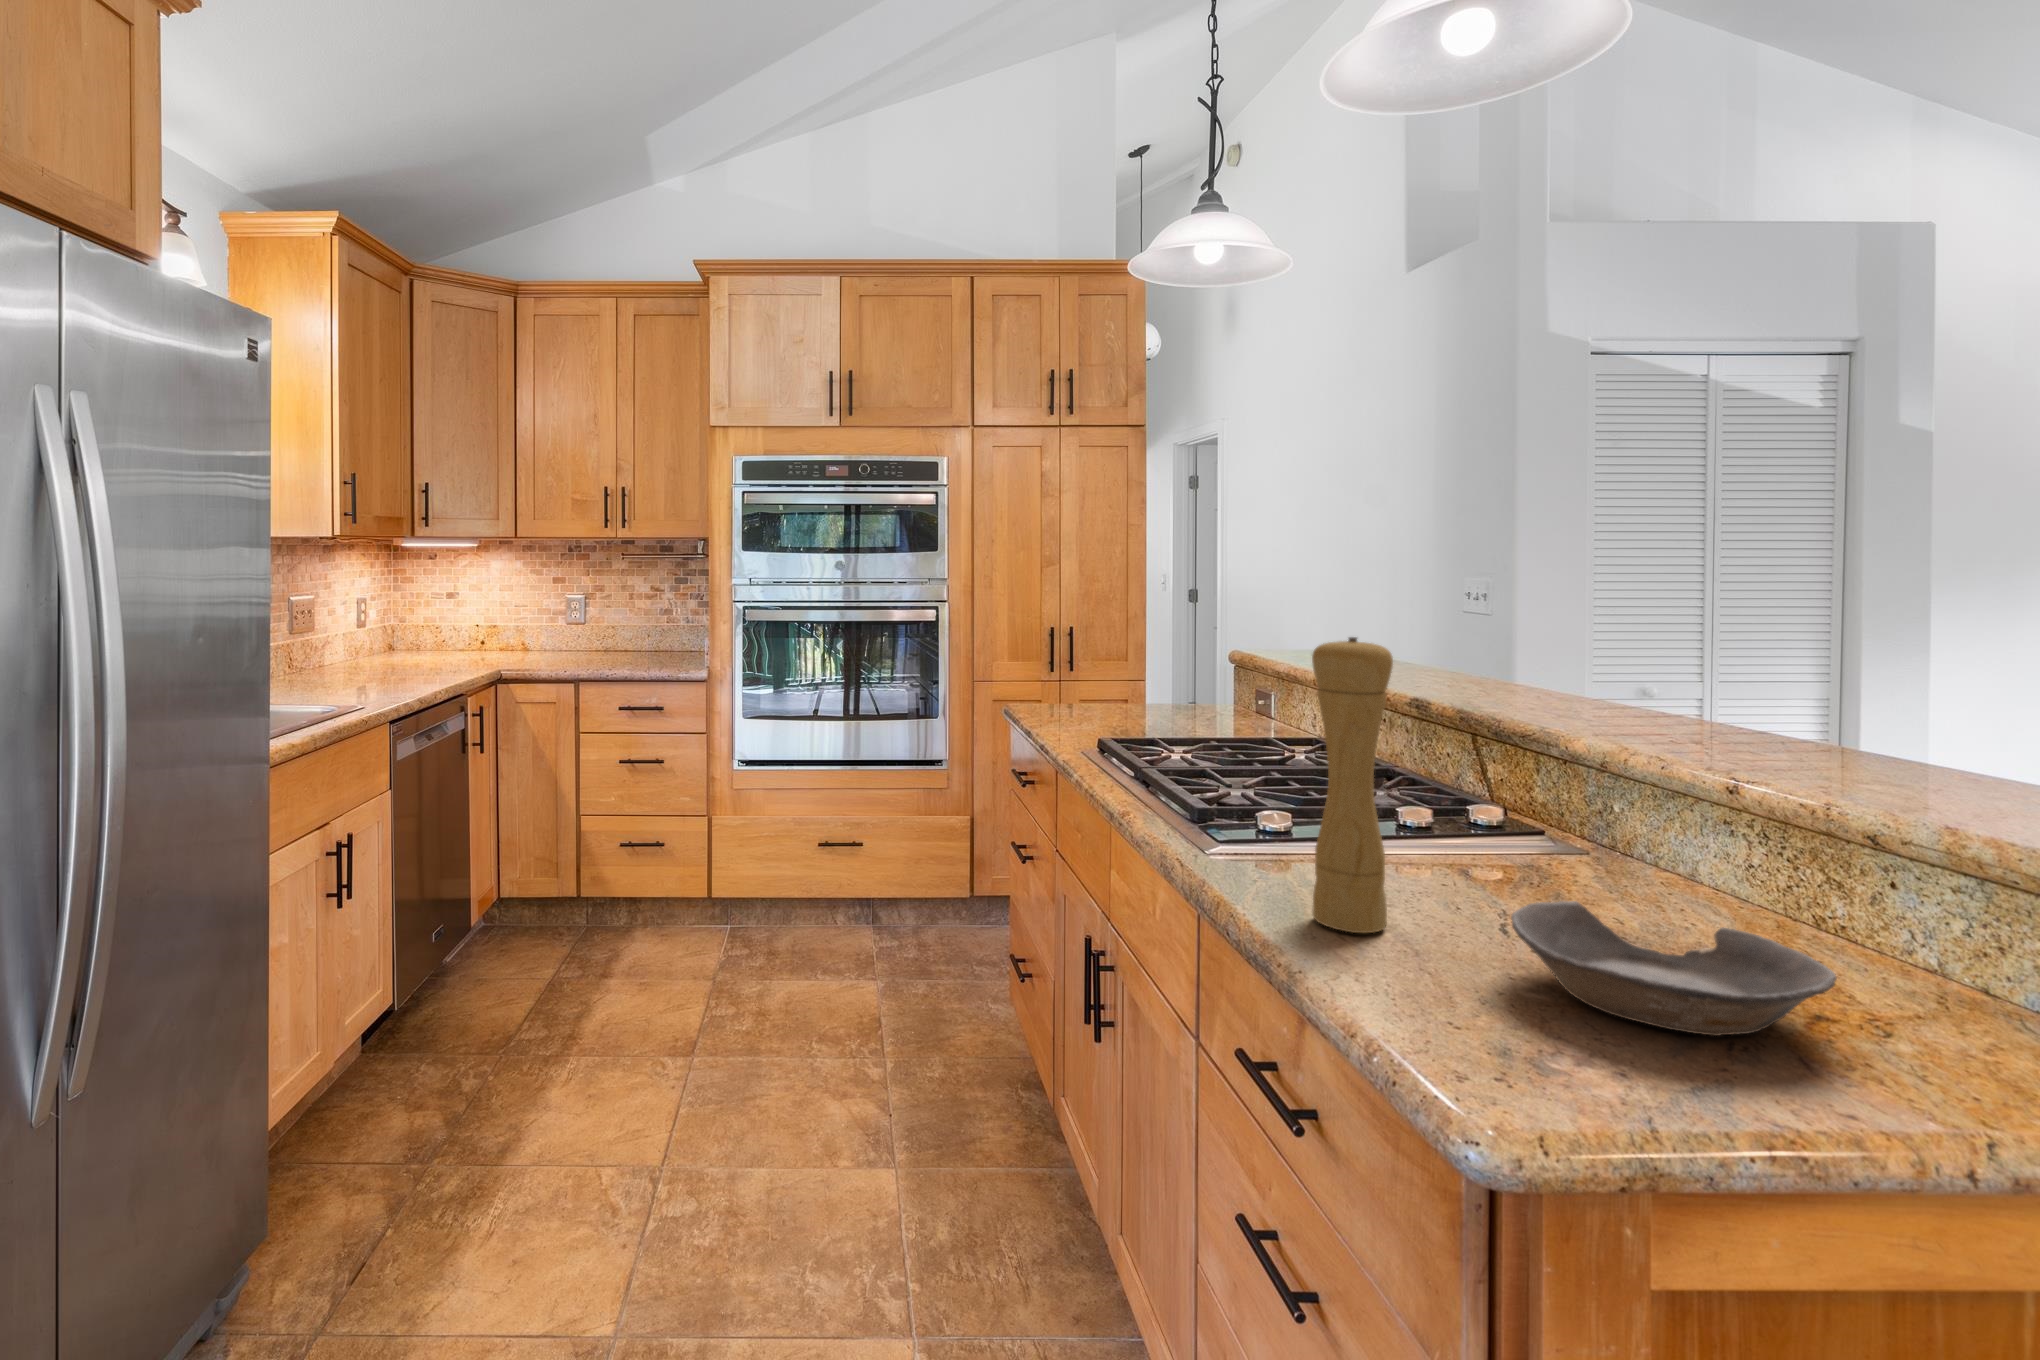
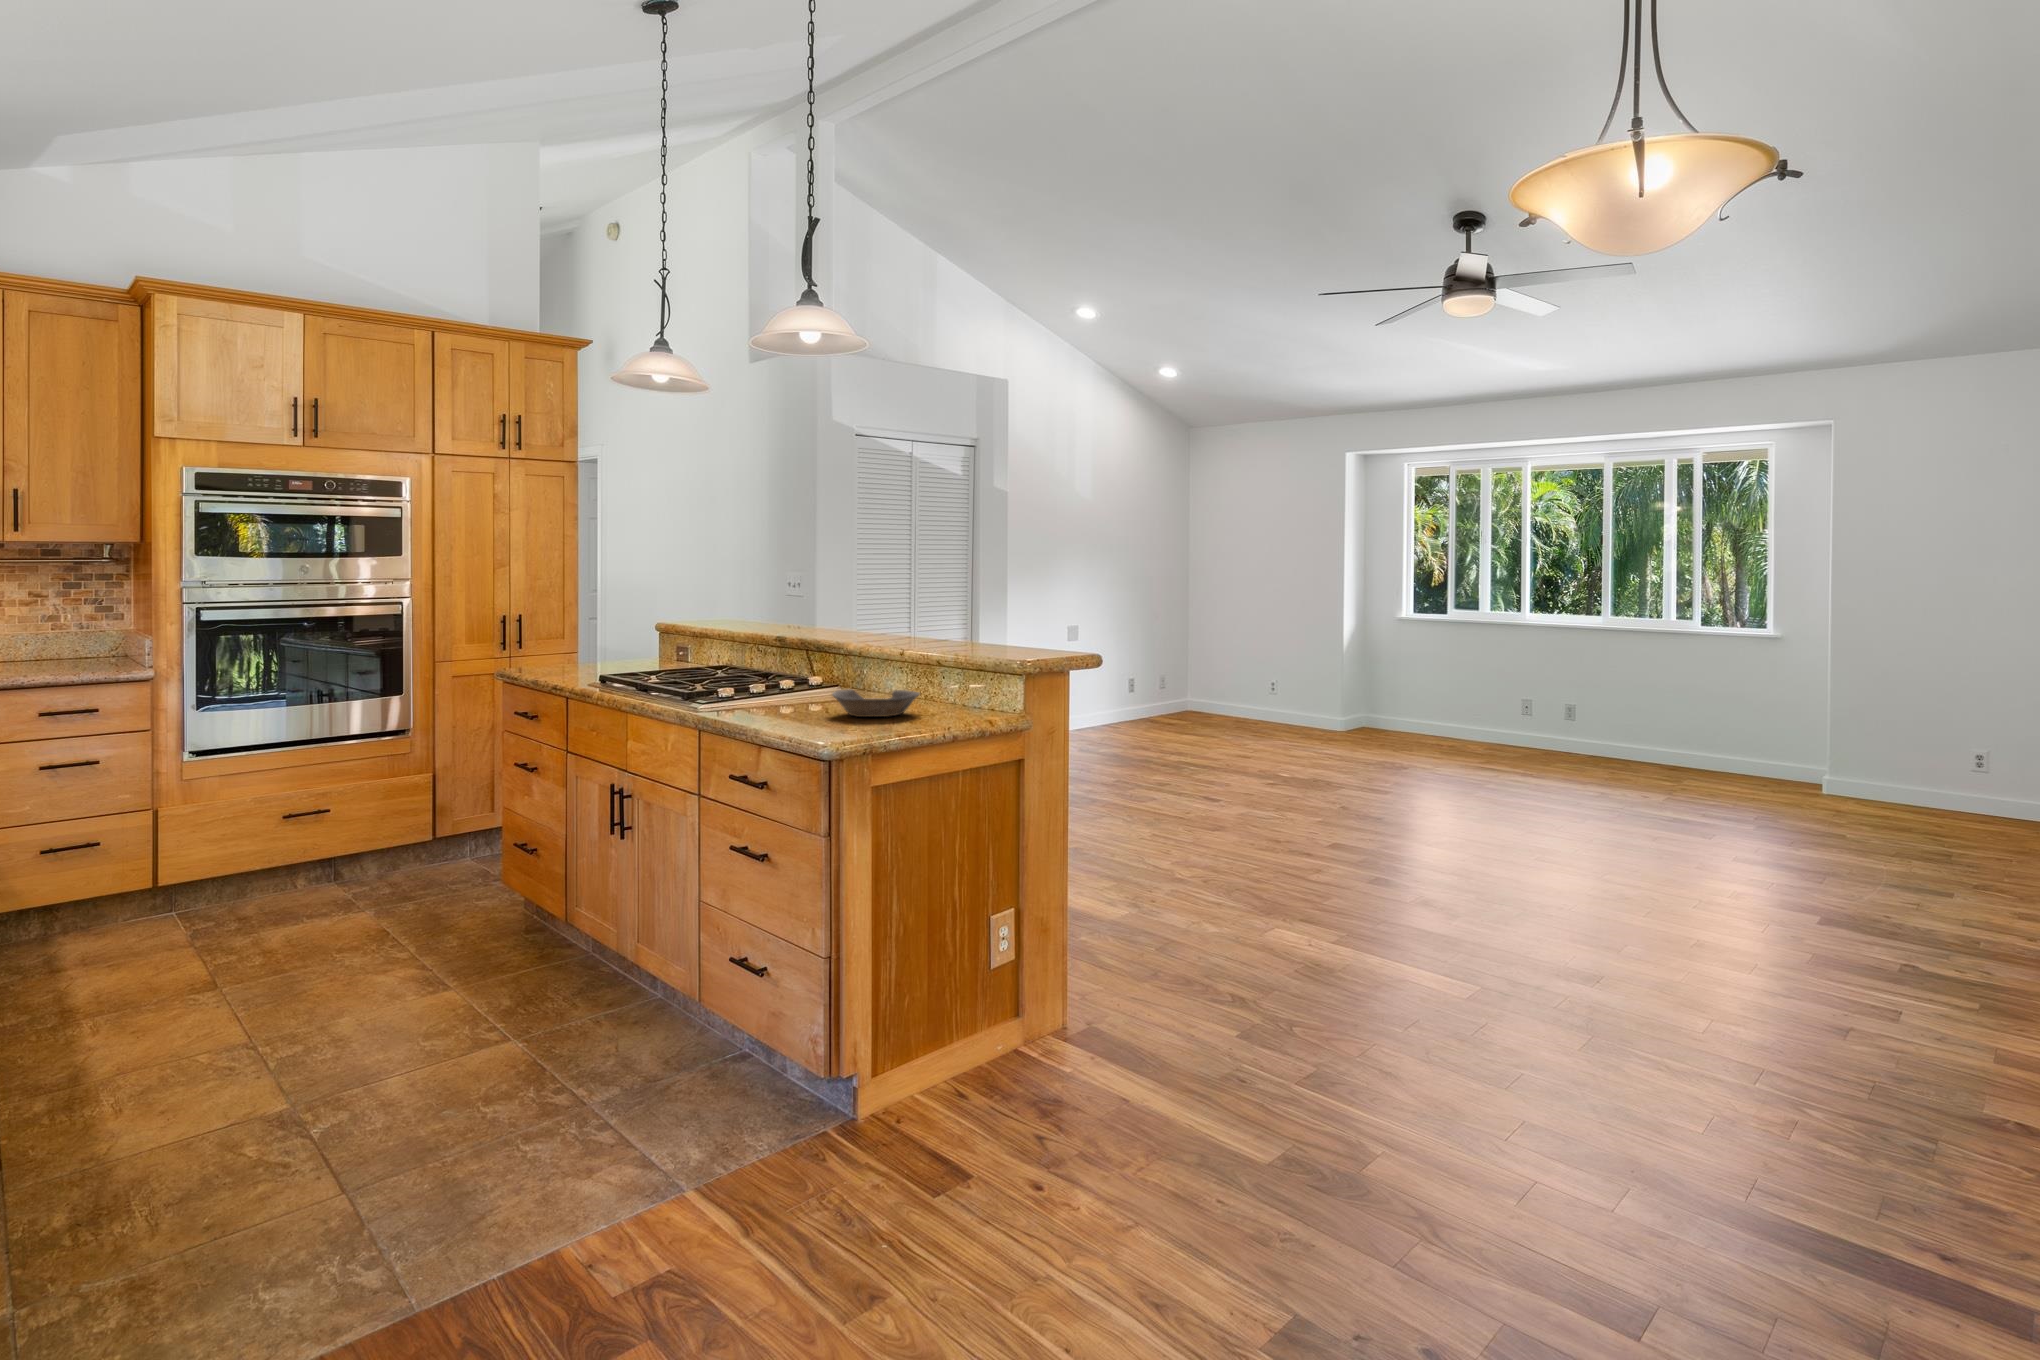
pepper mill: present [1312,637,1393,933] -> none [759,595,790,714]

